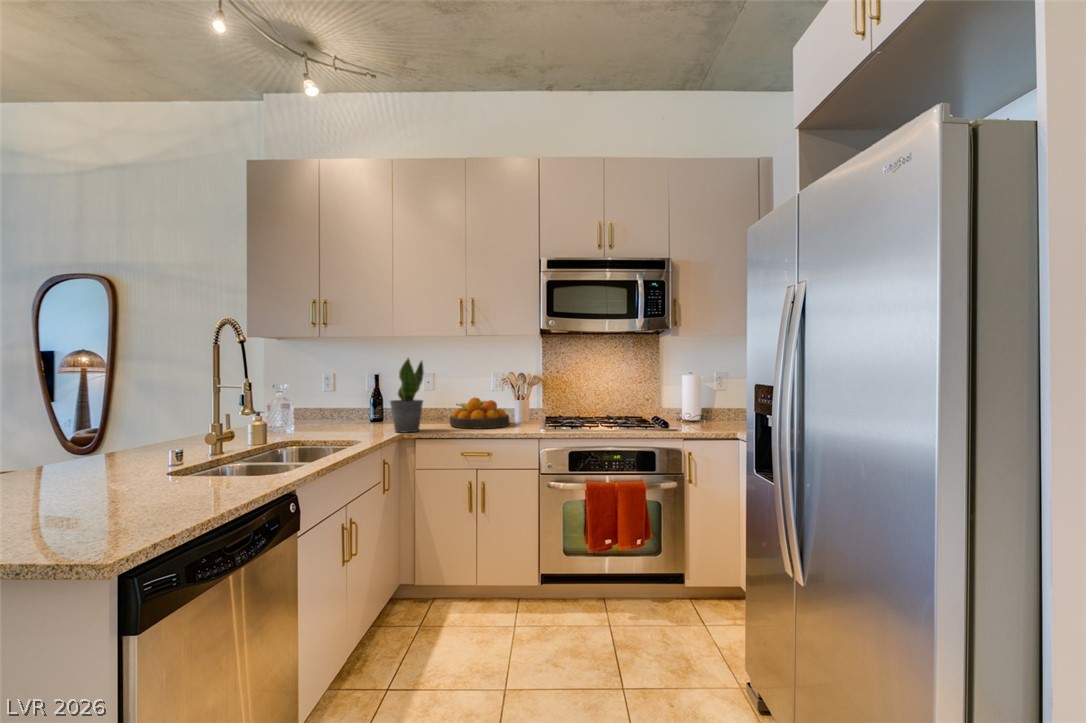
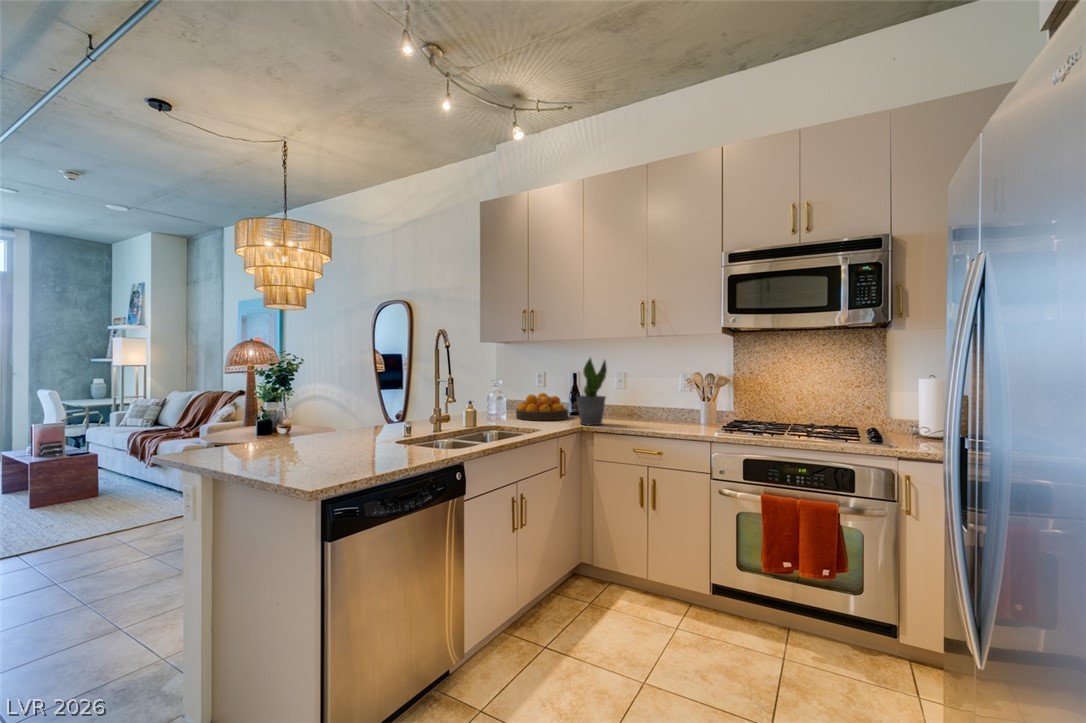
fruit bowl: present [450,397,509,429] -> present [516,393,568,420]

